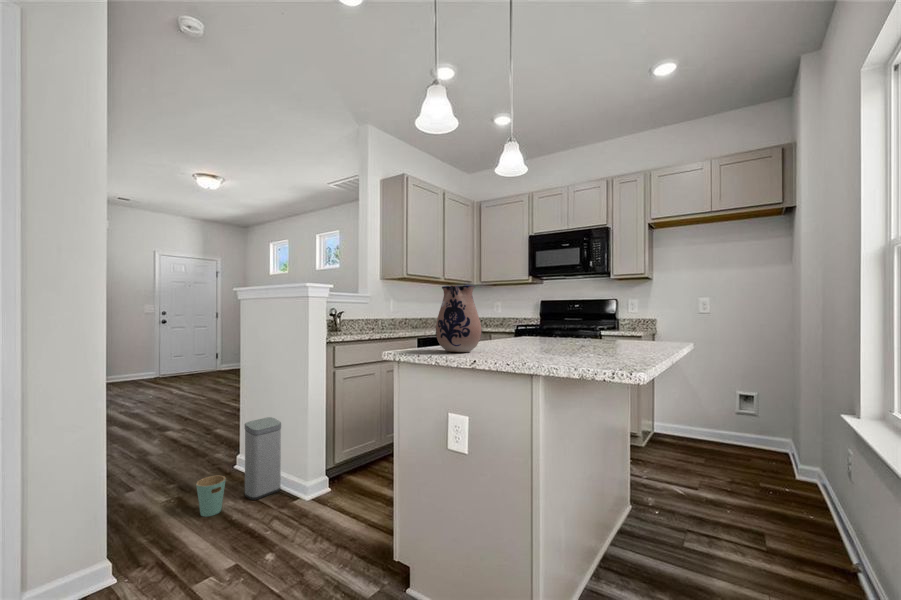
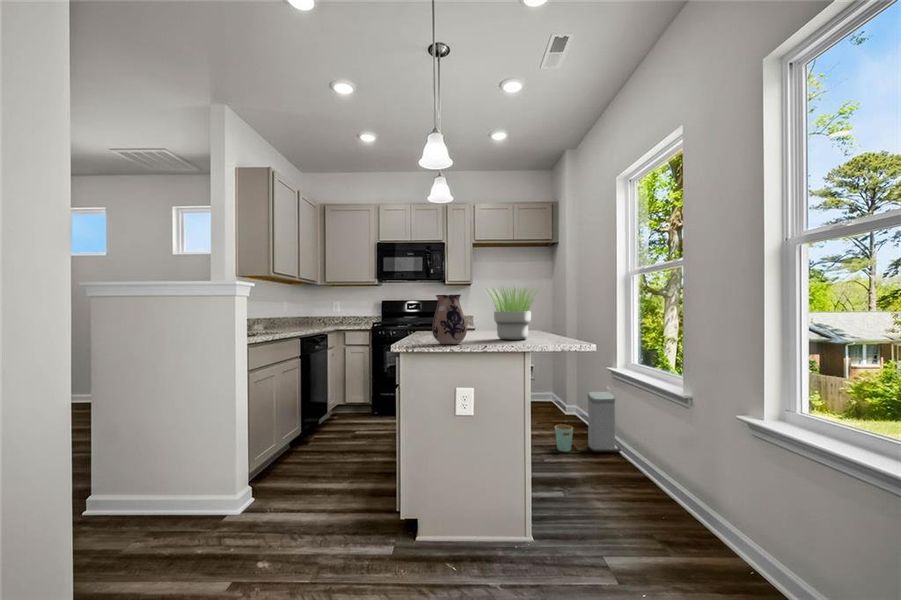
potted plant: none [523,268,619,353] -> present [491,287,536,340]
trash can: present [196,417,281,517] -> present [555,392,615,452]

